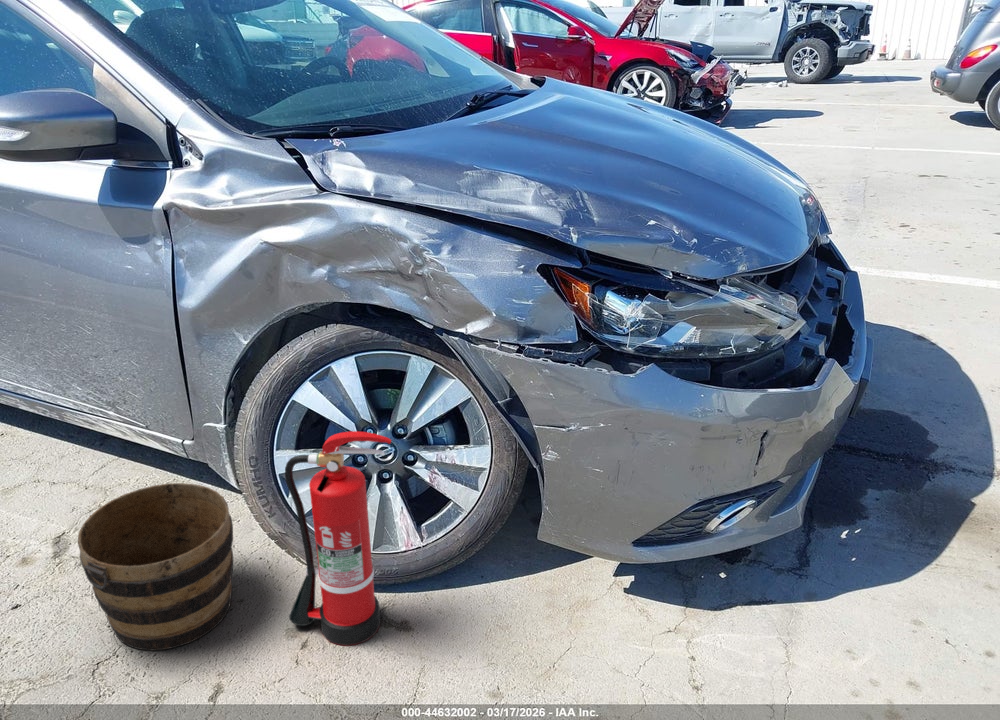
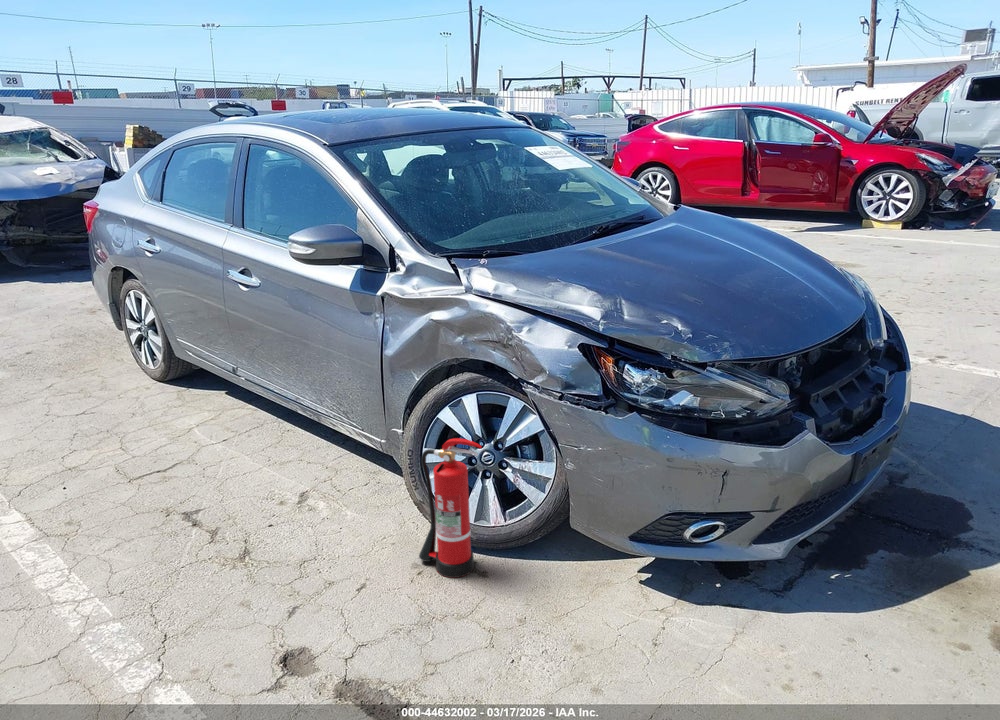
bucket: present [78,483,233,651] -> none [307,462,396,560]

